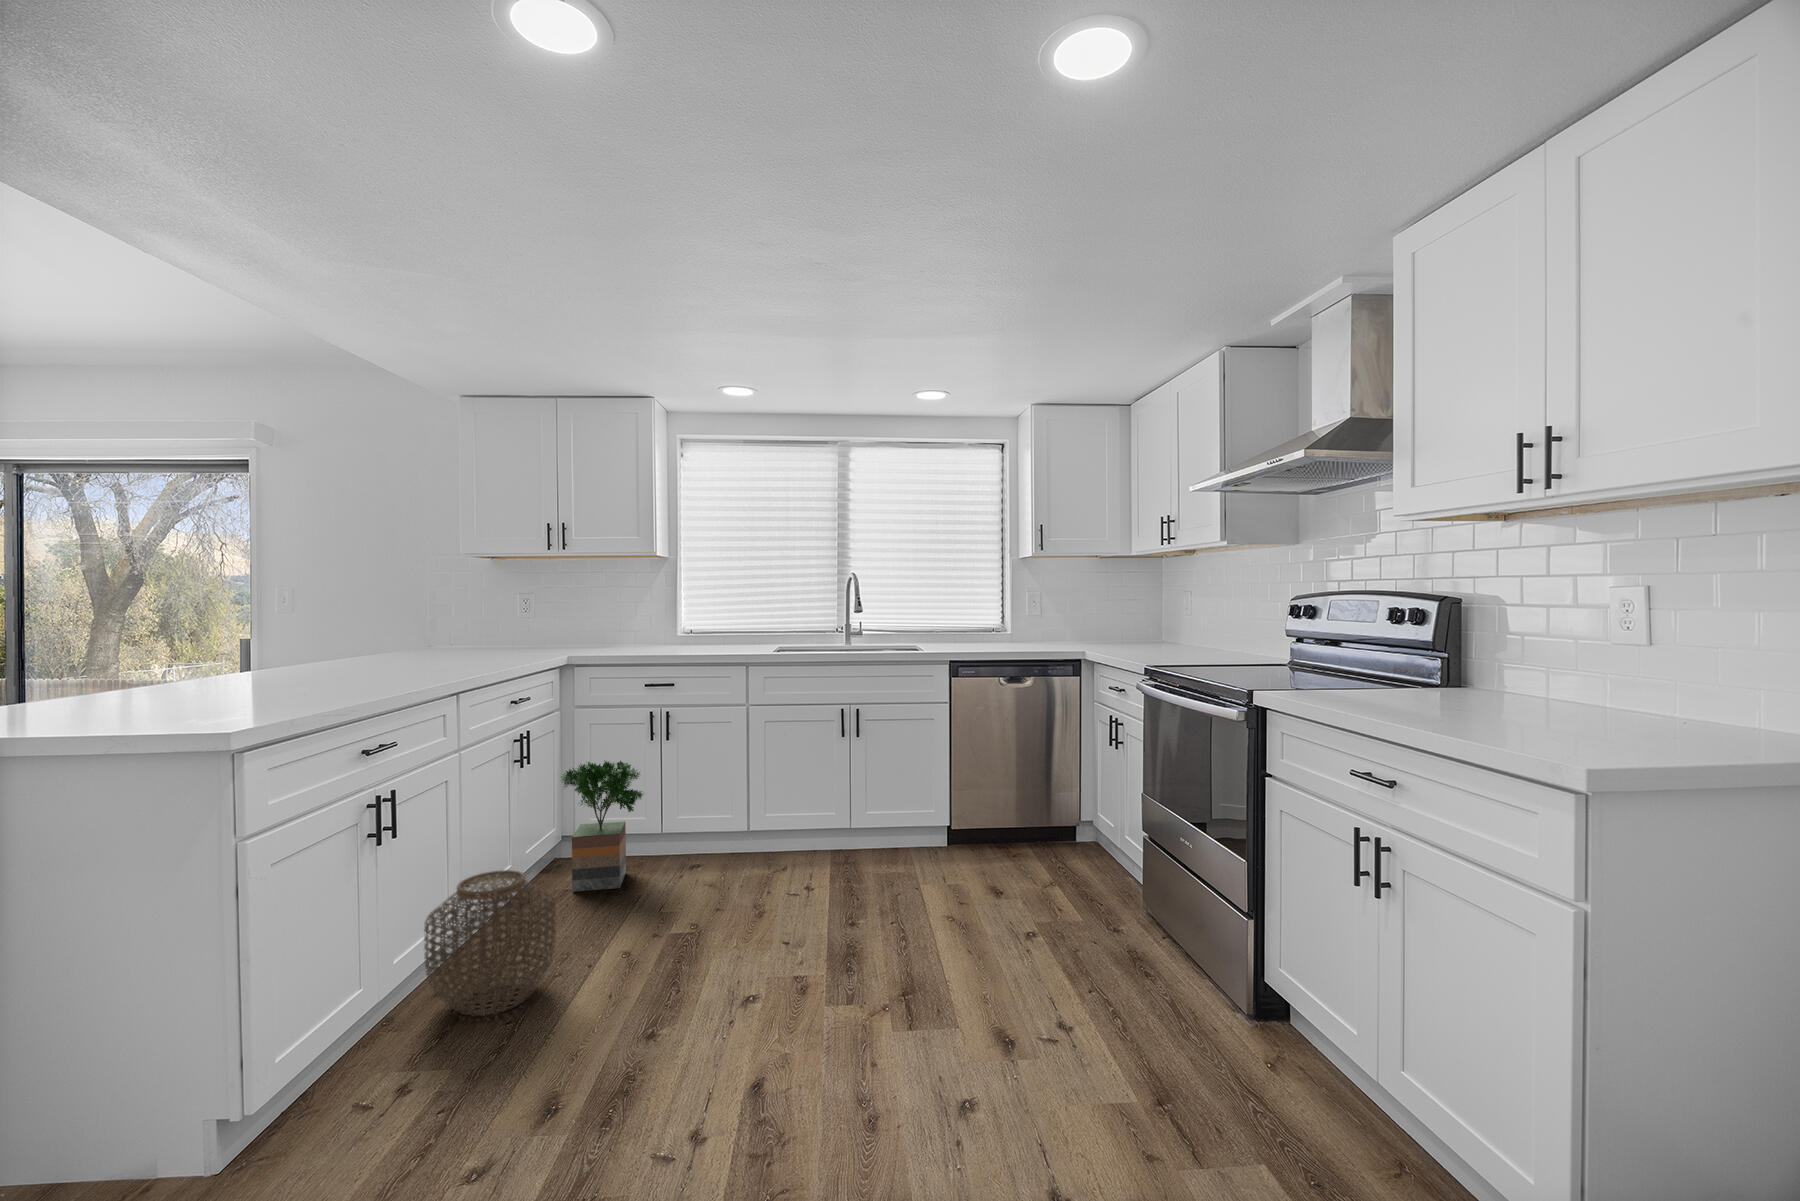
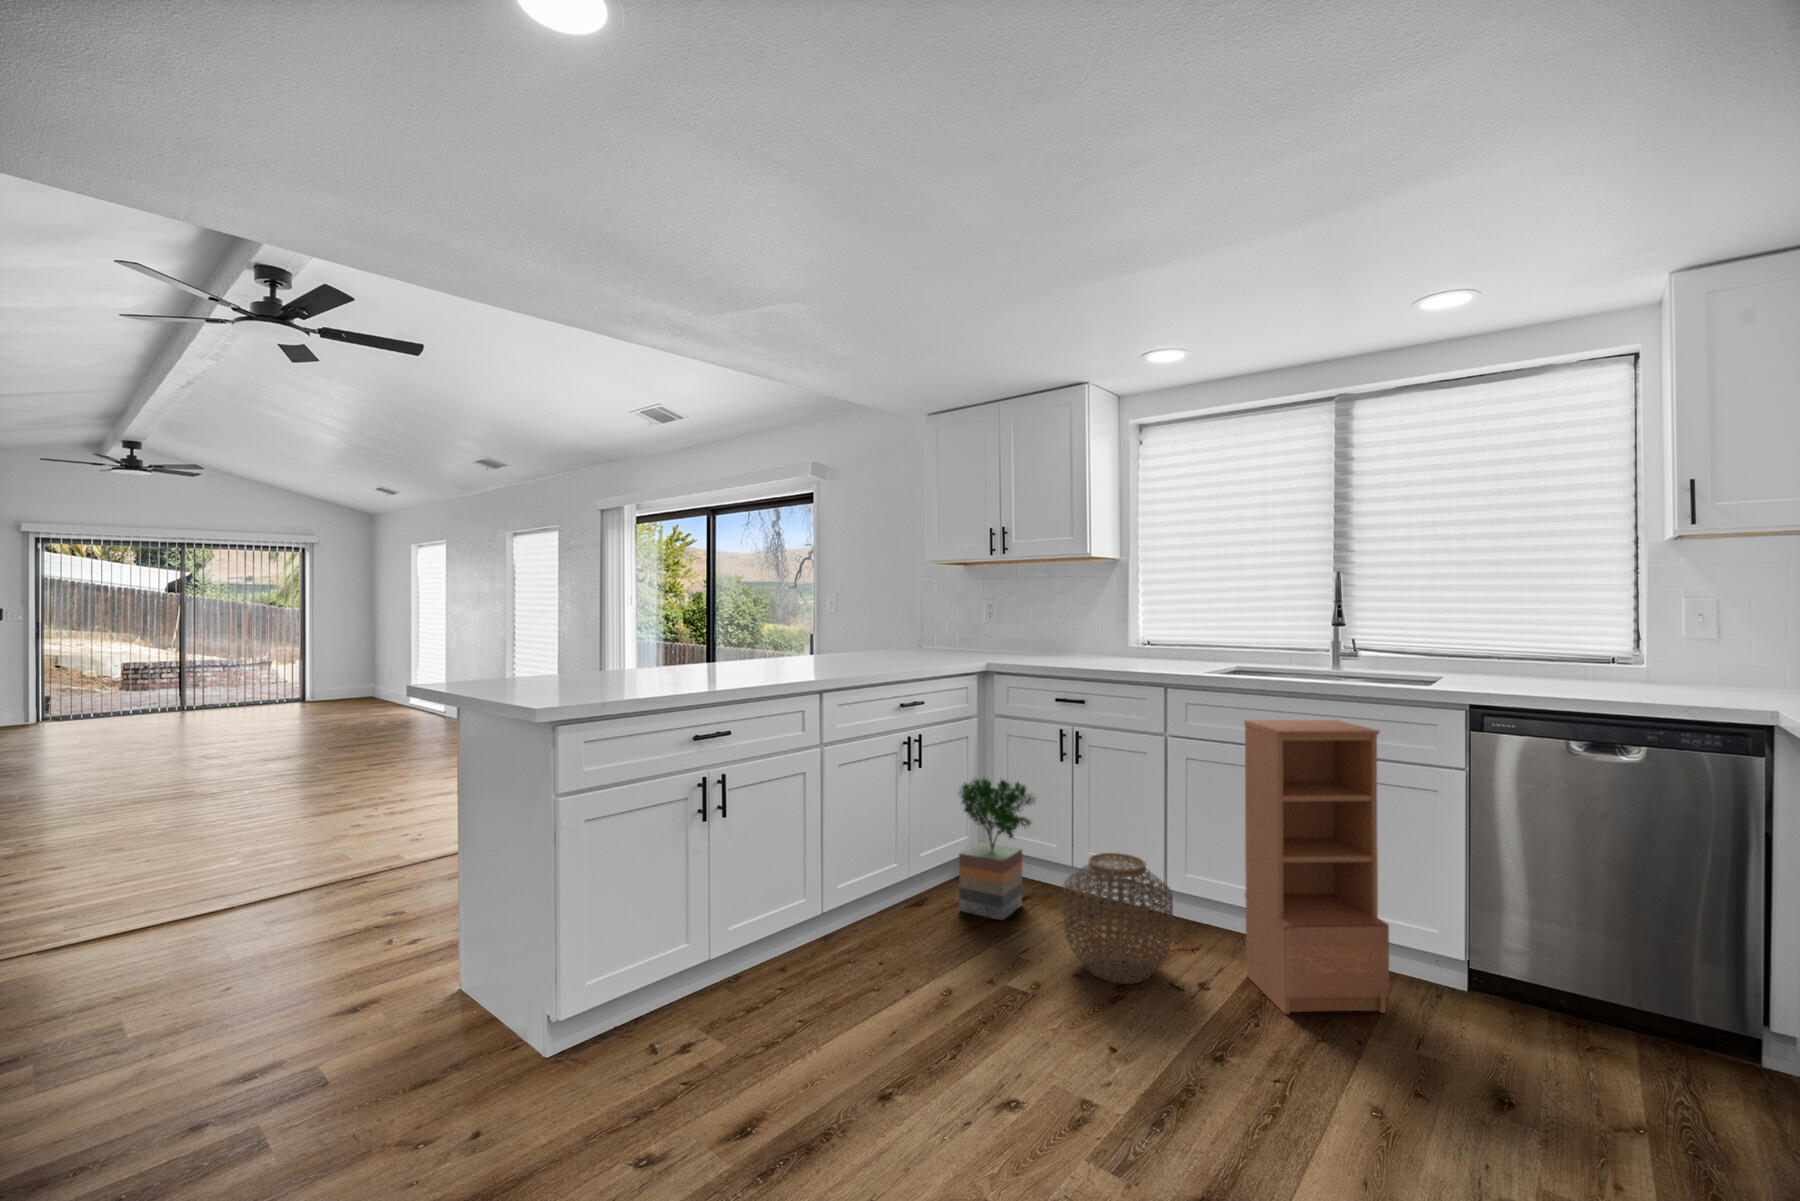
bookcase: none [826,678,921,887] -> present [1244,720,1389,1014]
woven basket: present [424,870,556,1016] -> present [1063,853,1173,984]

